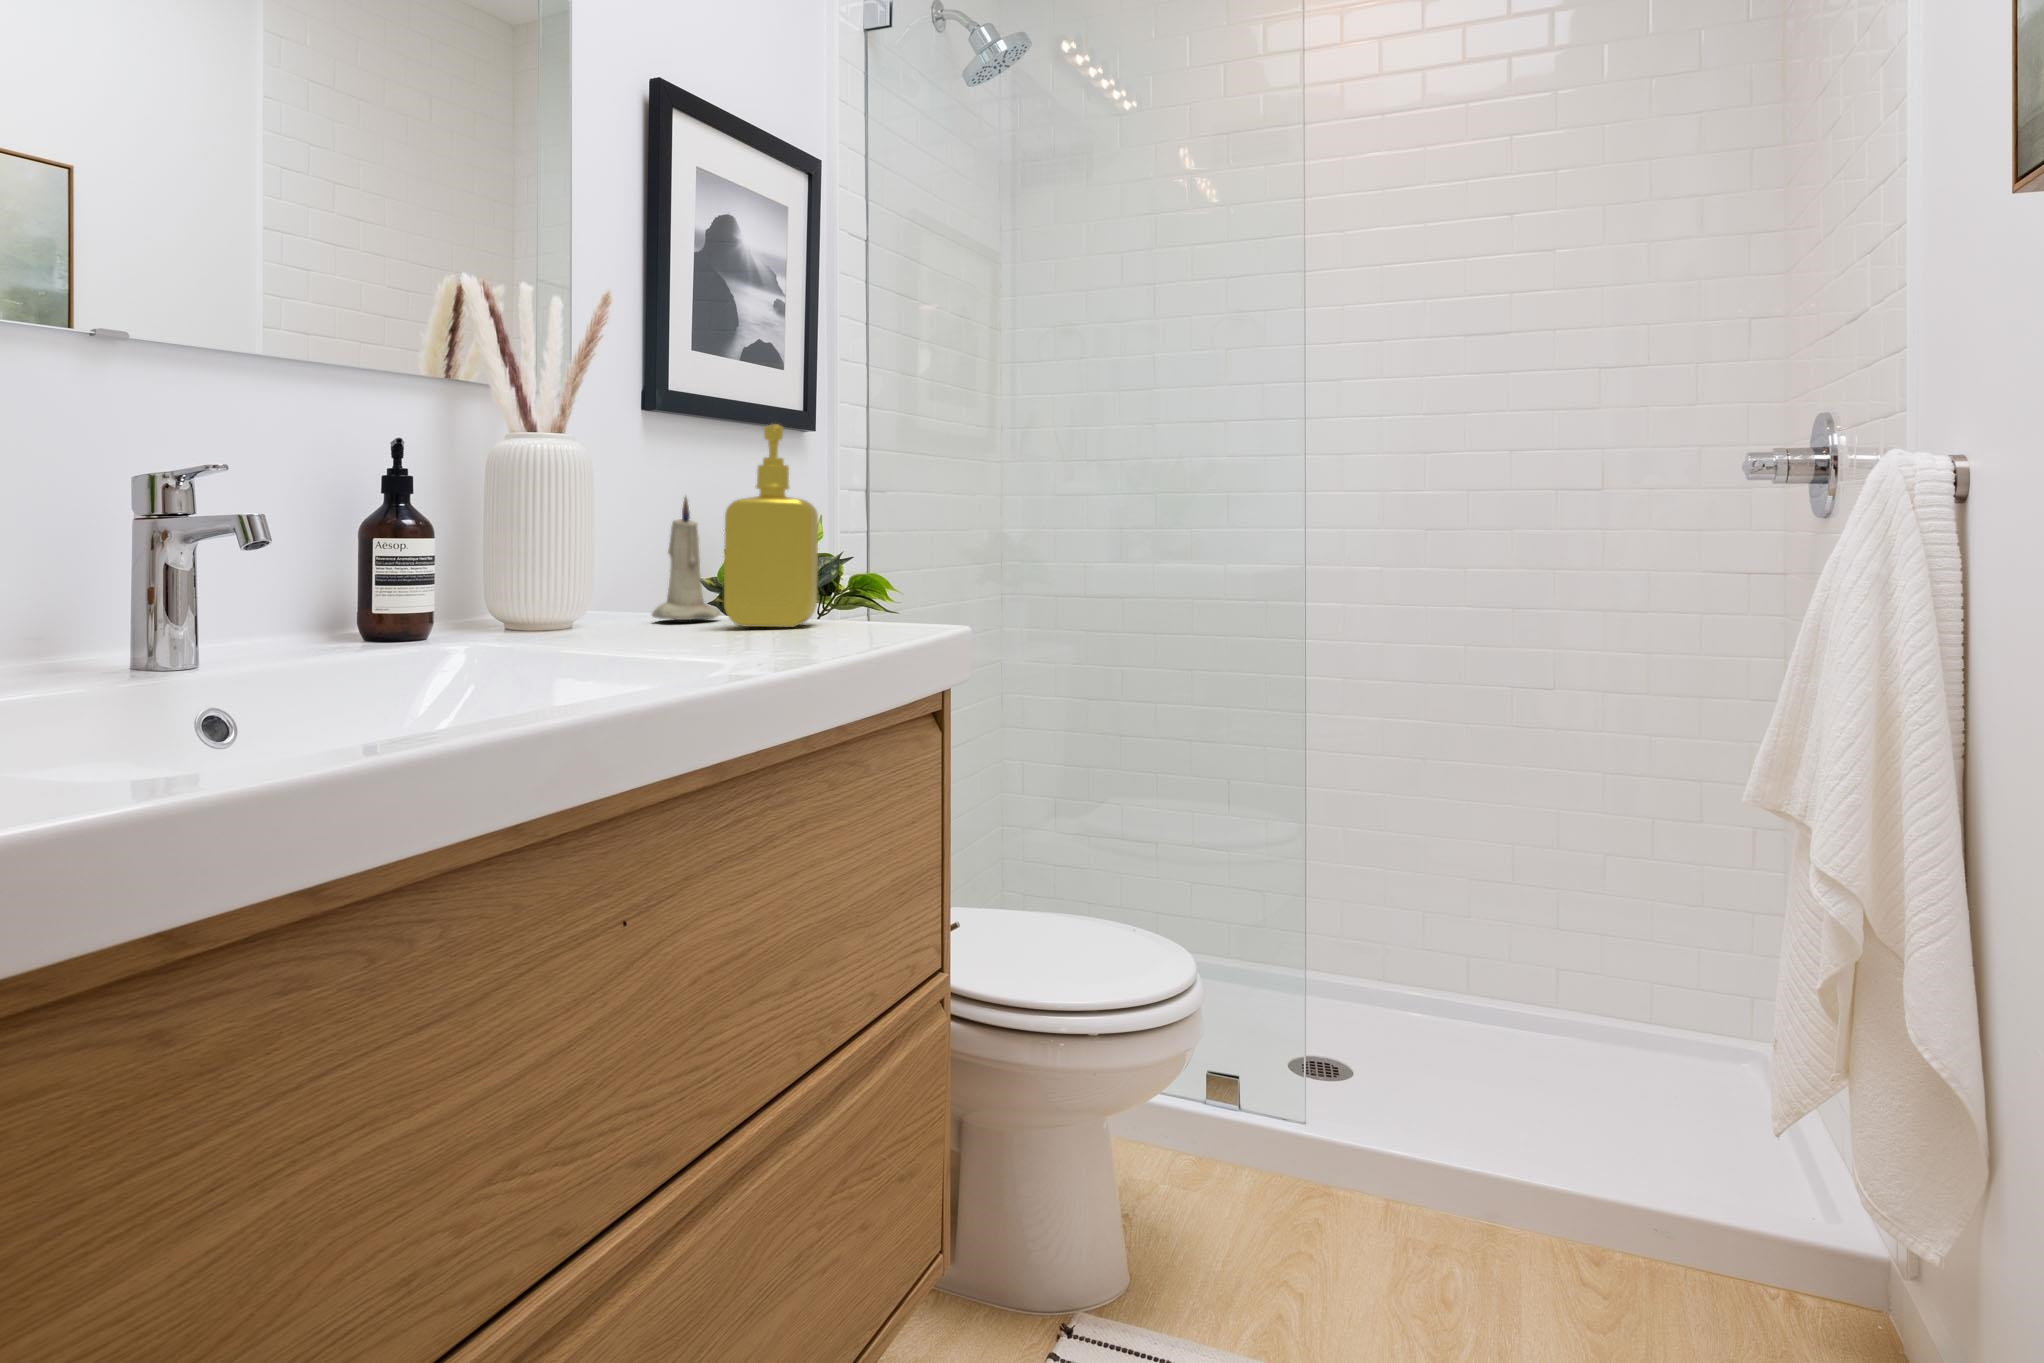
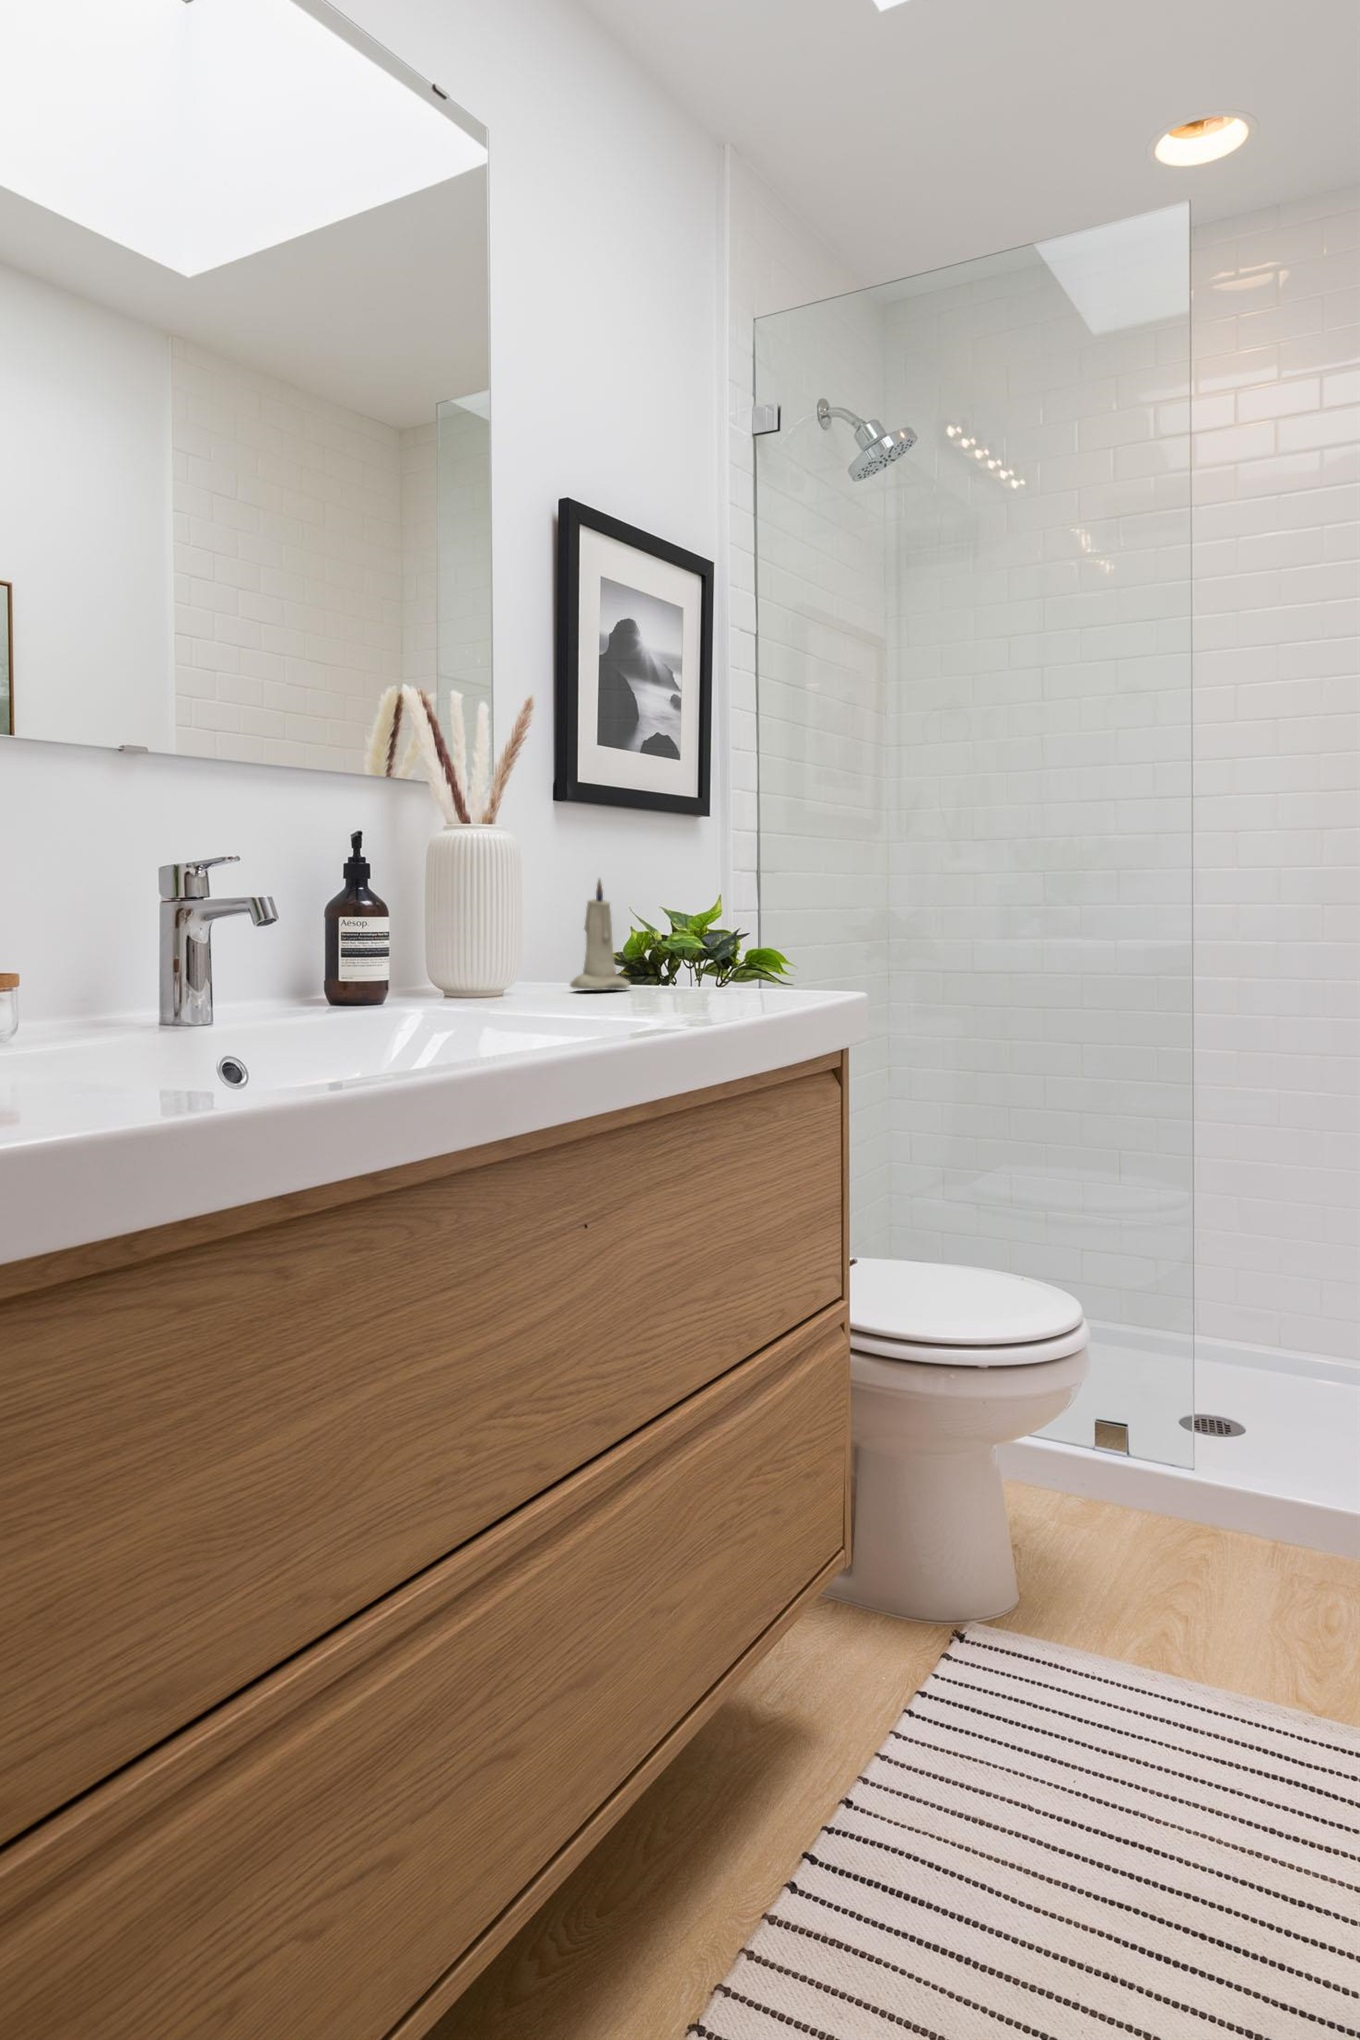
soap dispenser: present [724,424,818,627] -> none [637,813,720,995]

